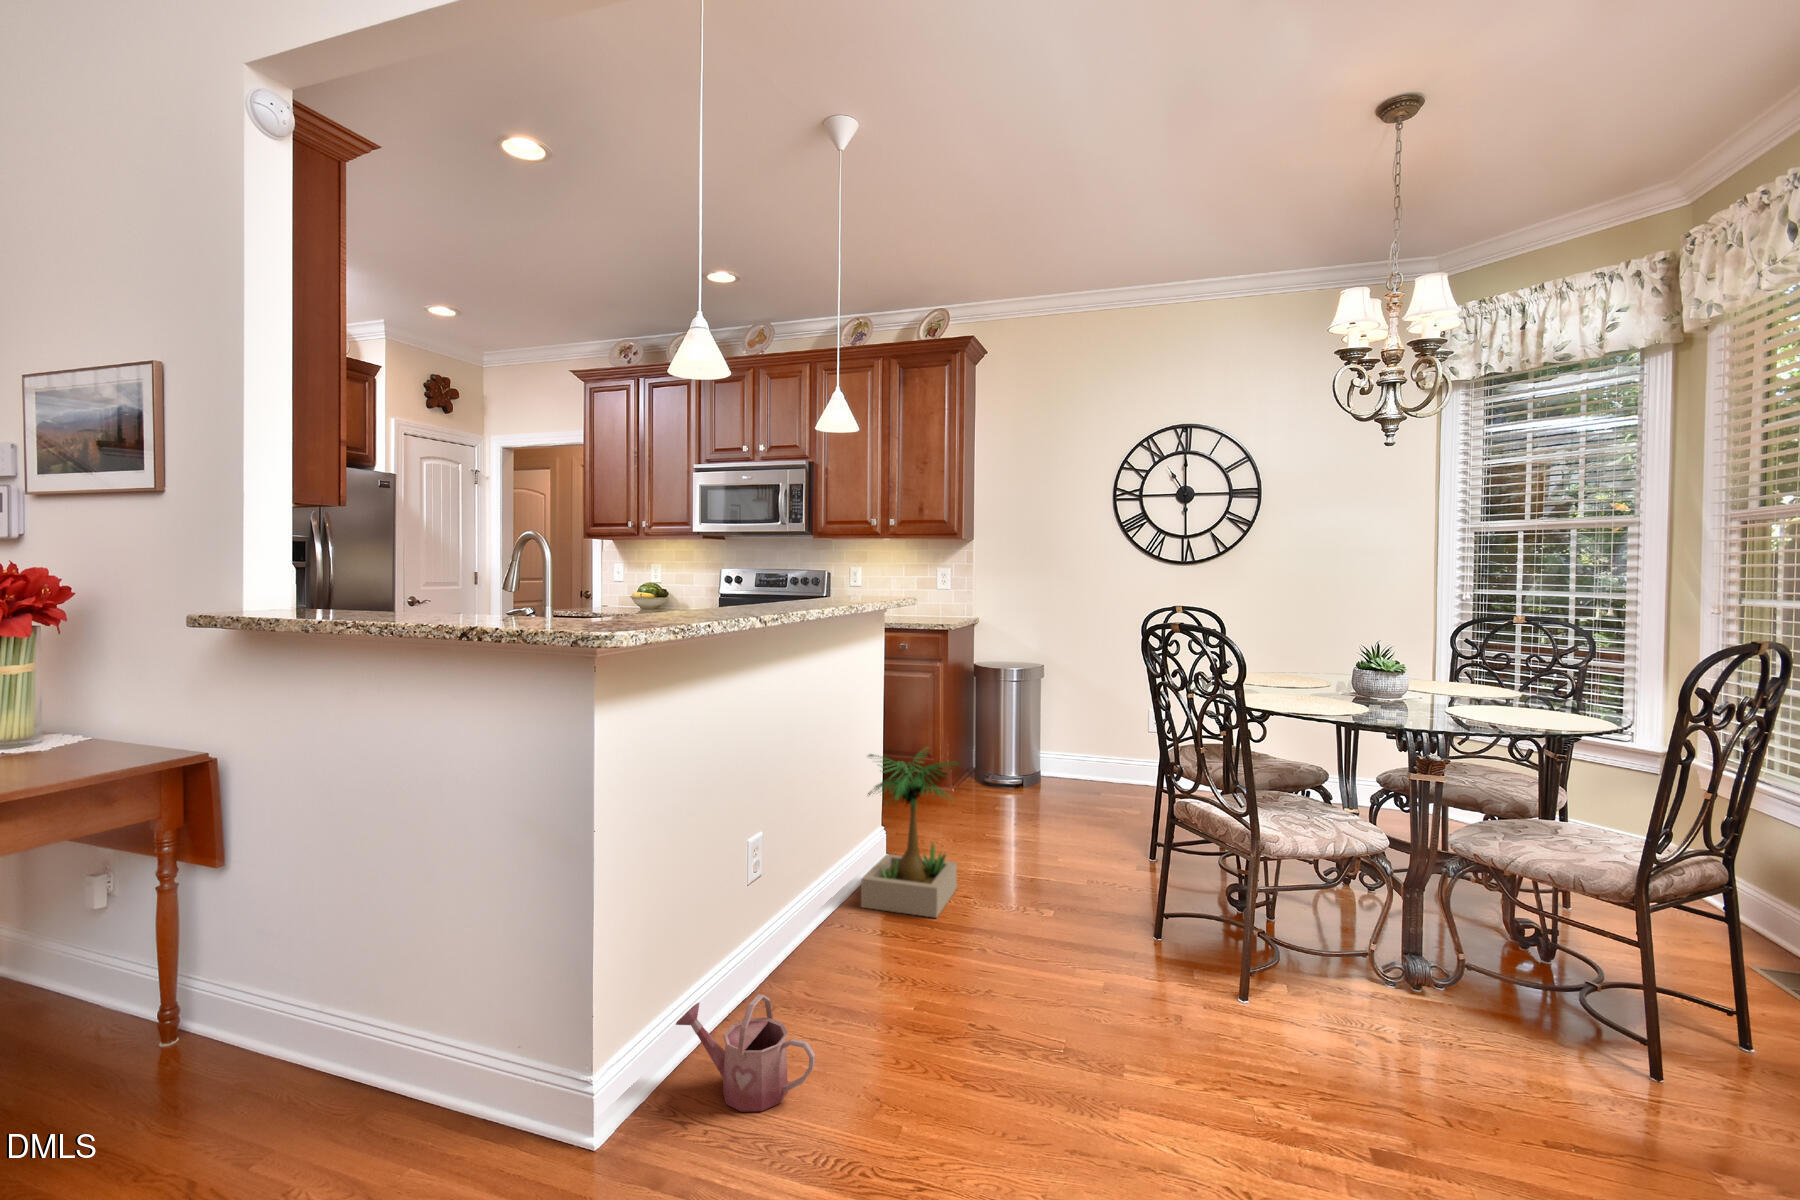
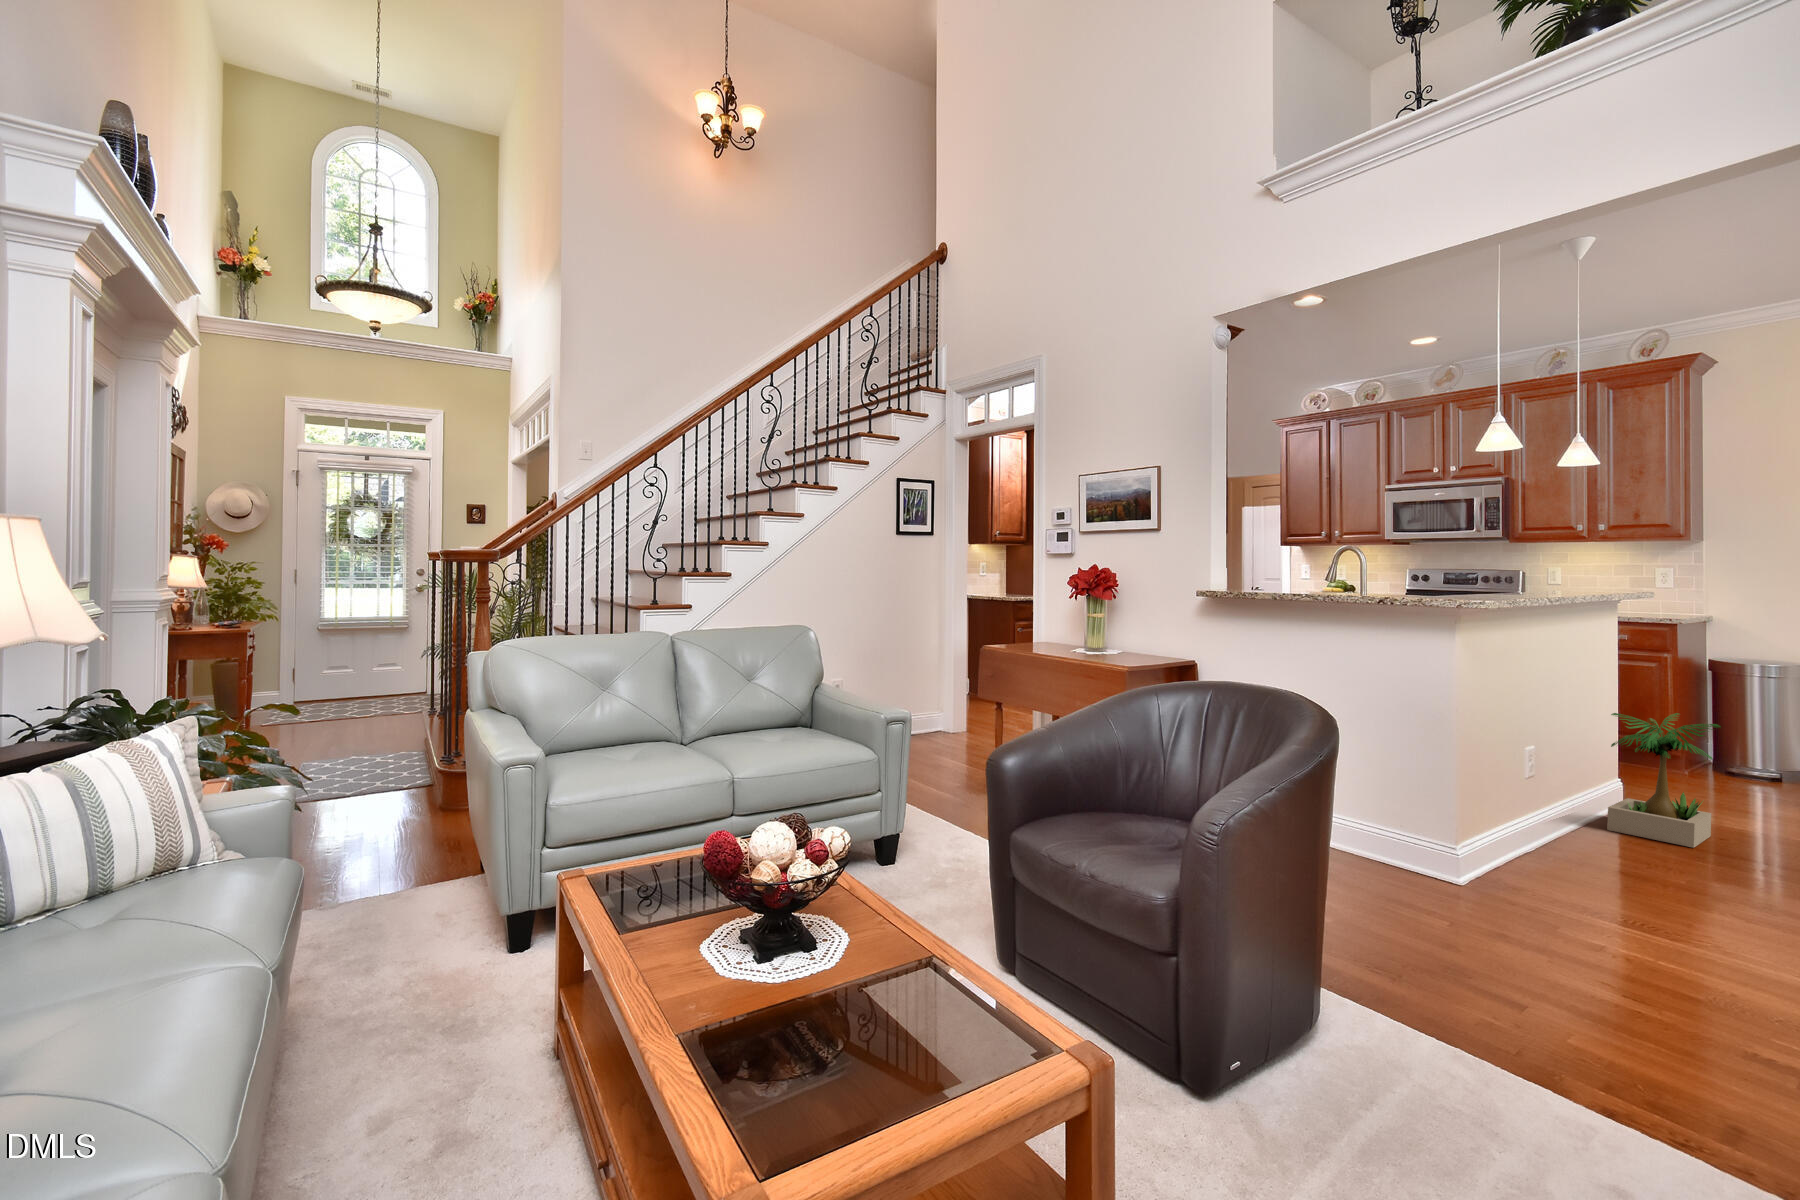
watering can: present [676,994,815,1112] -> none [1498,832,1617,900]

